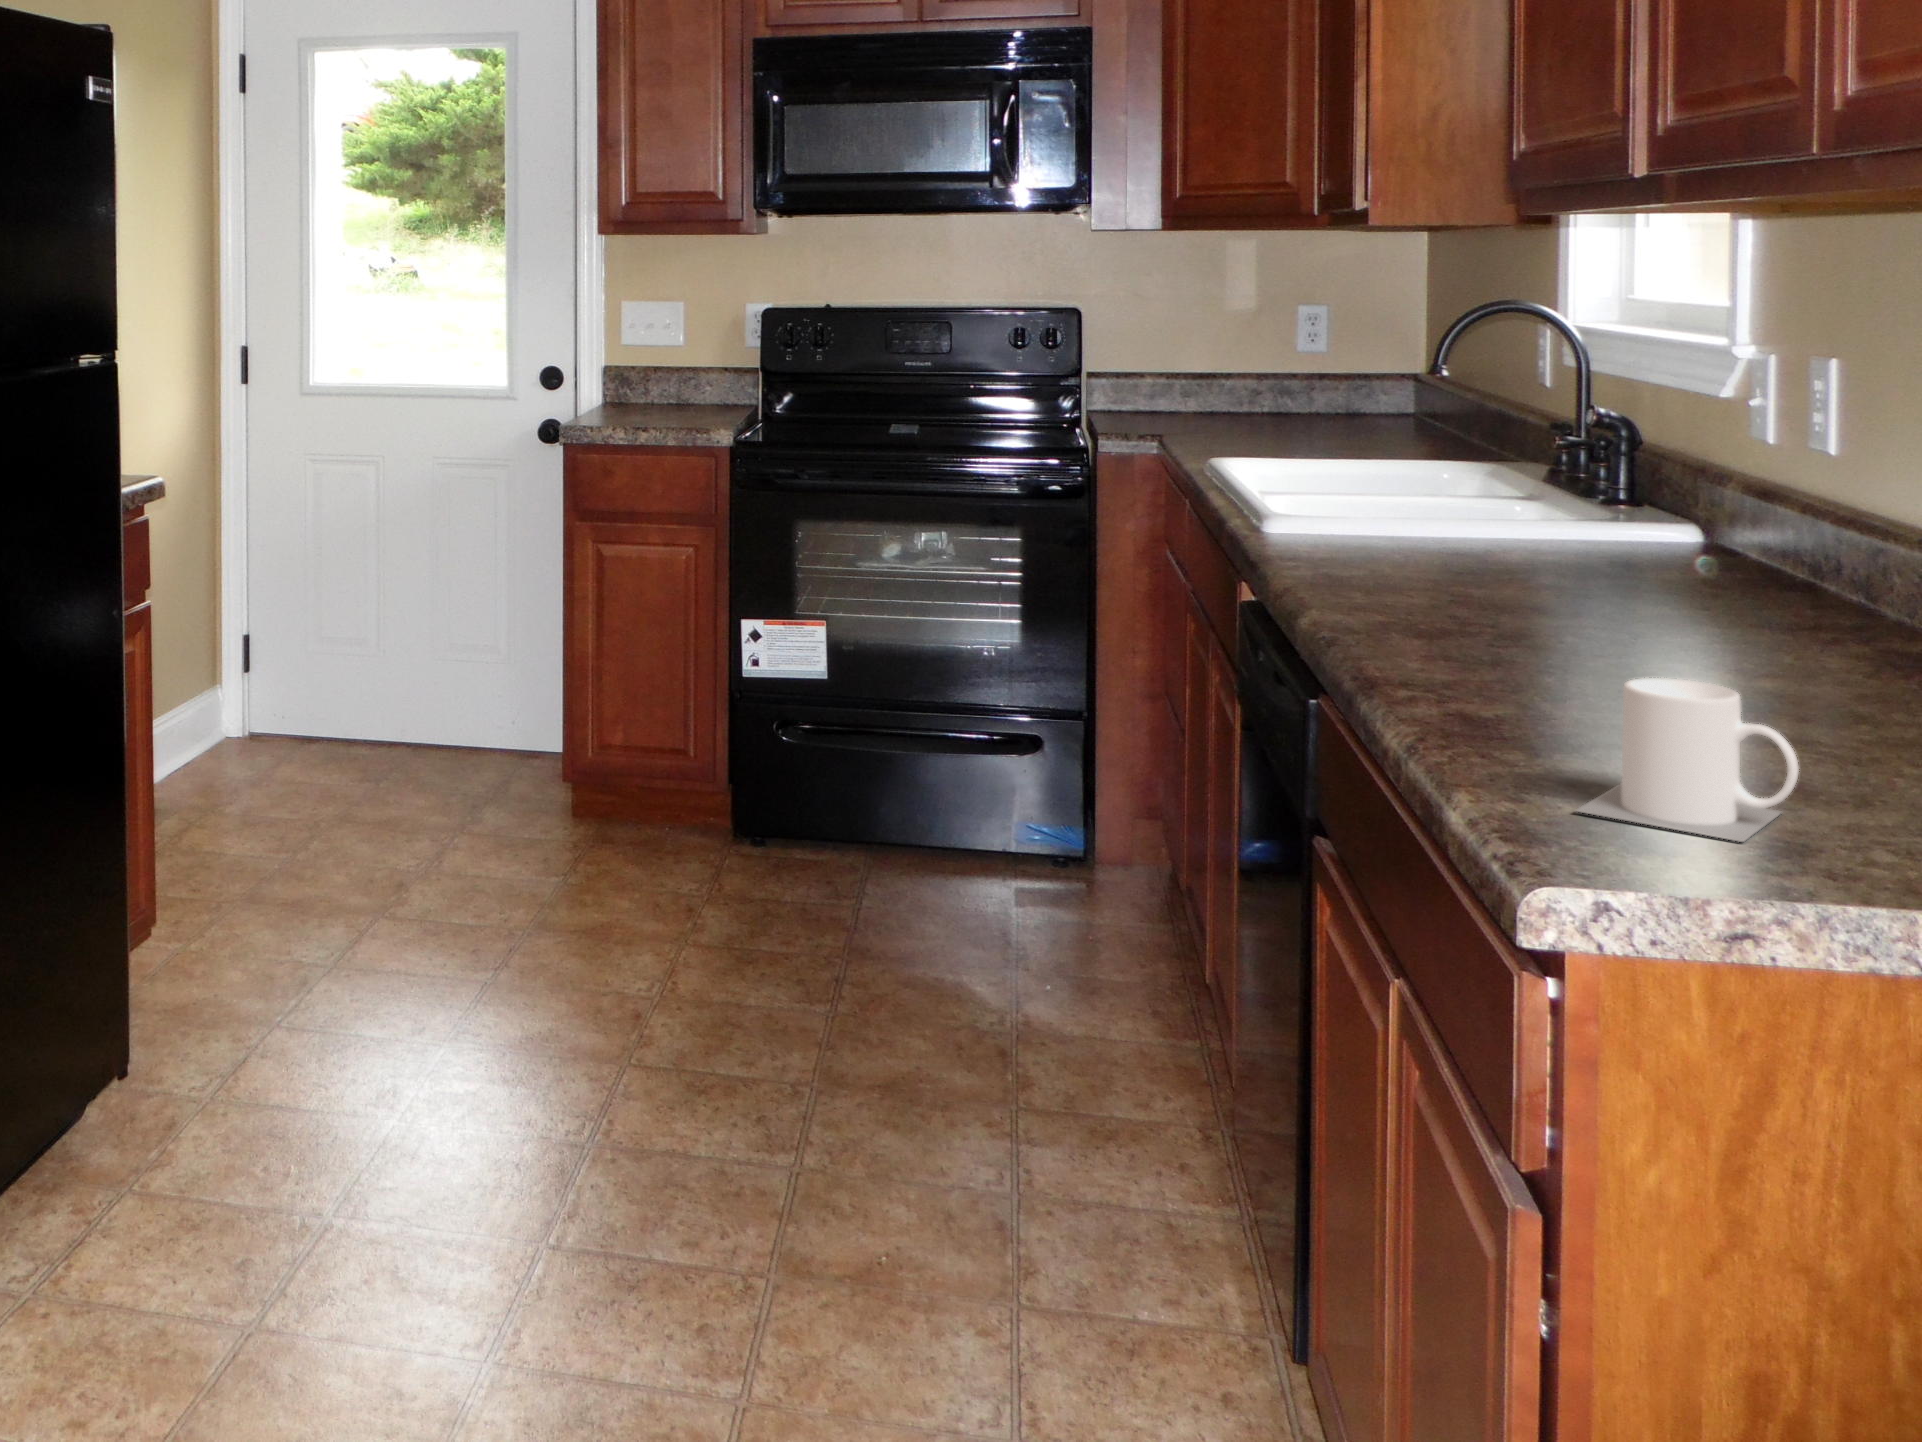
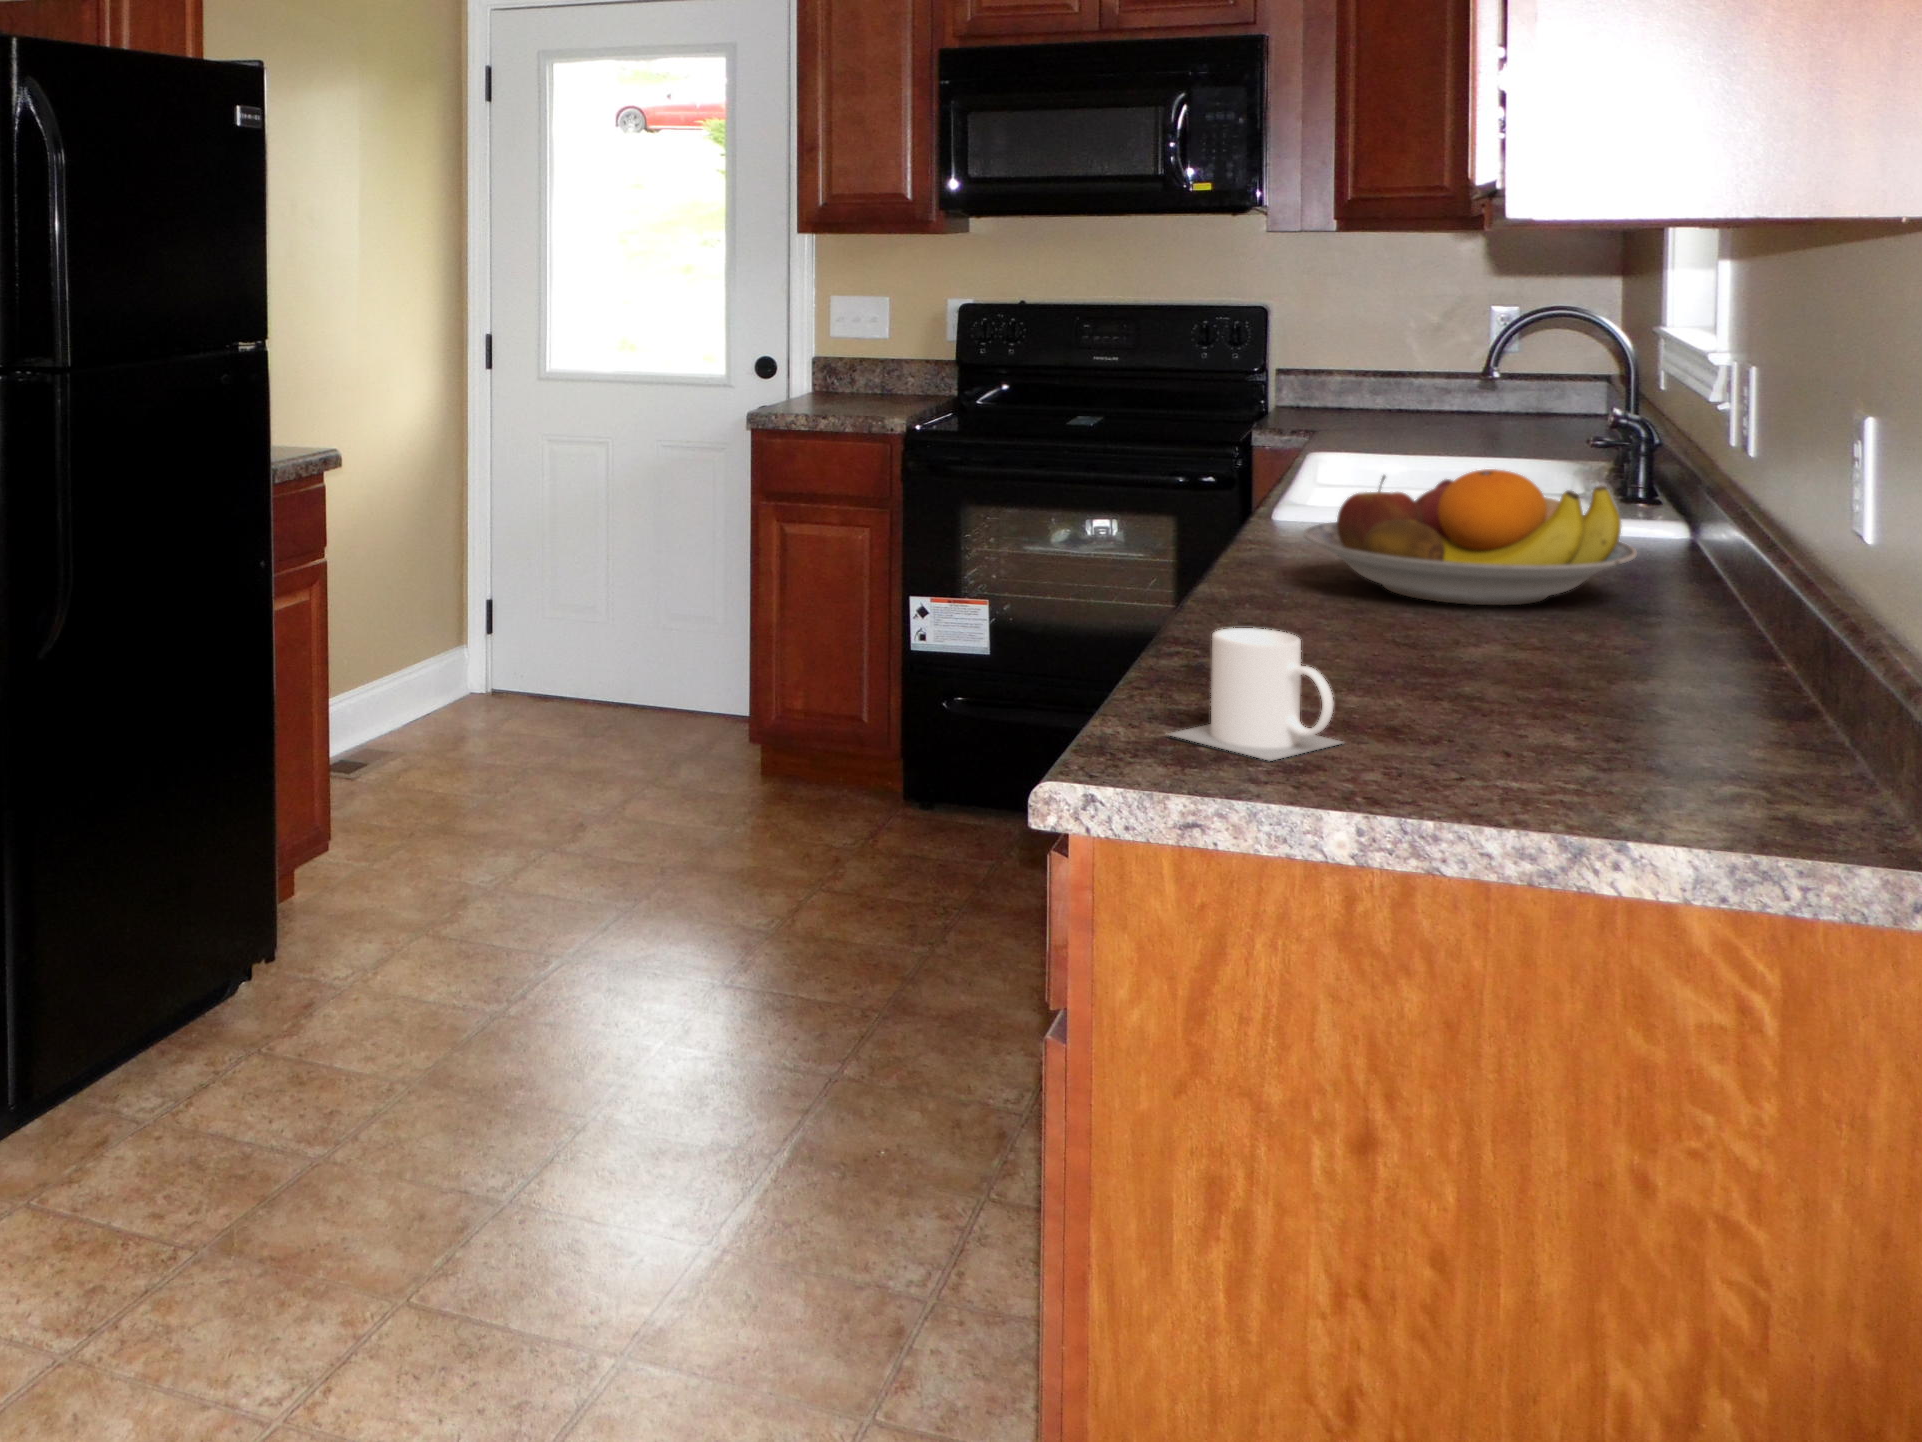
fruit bowl: none [1408,477,1787,627] -> present [1304,469,1637,605]

